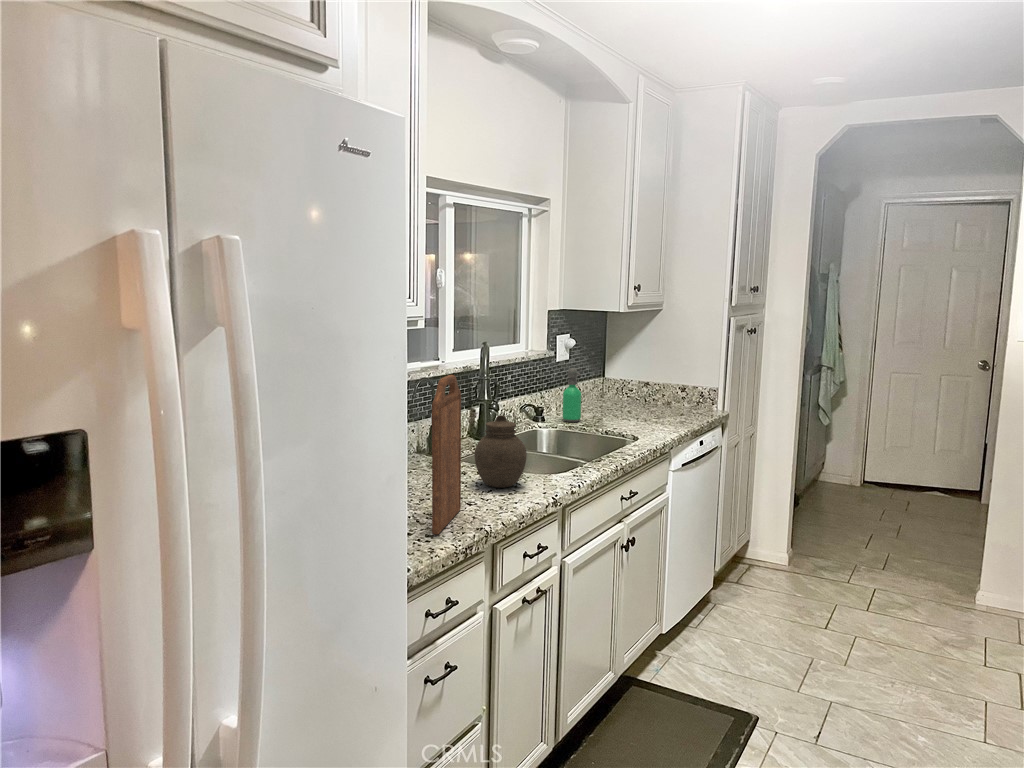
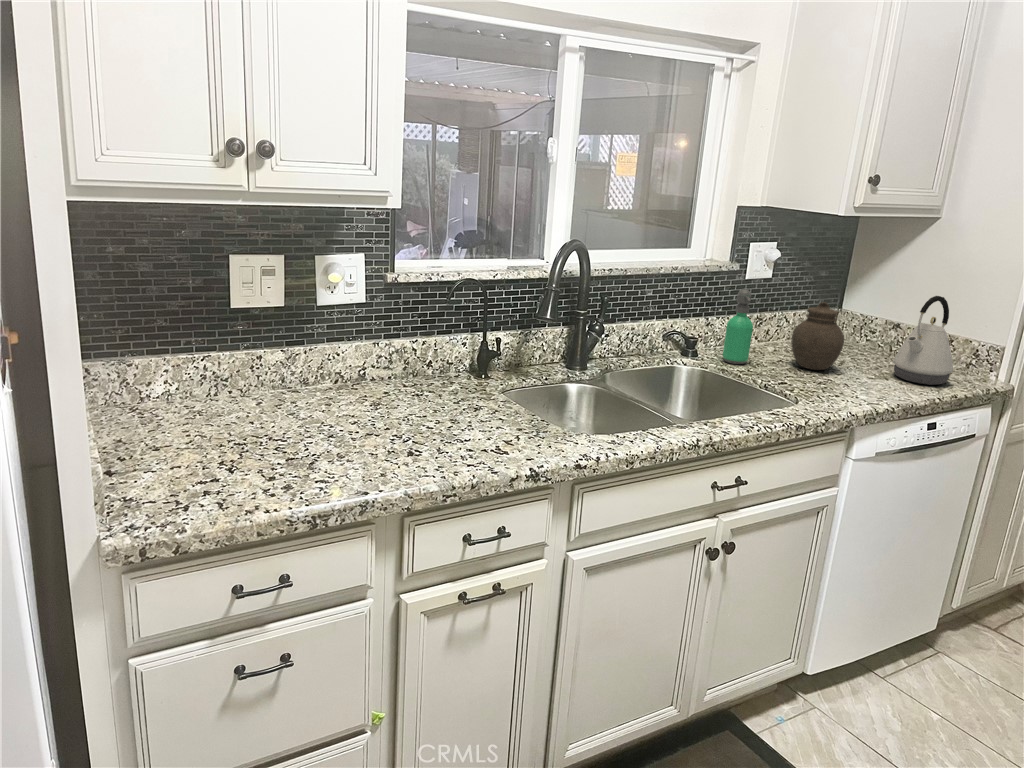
kettle: none [664,359,701,417] -> present [893,296,953,385]
cutting board: present [432,375,461,534] -> none [283,277,384,490]
jar: present [475,415,527,488] -> present [791,302,844,370]

